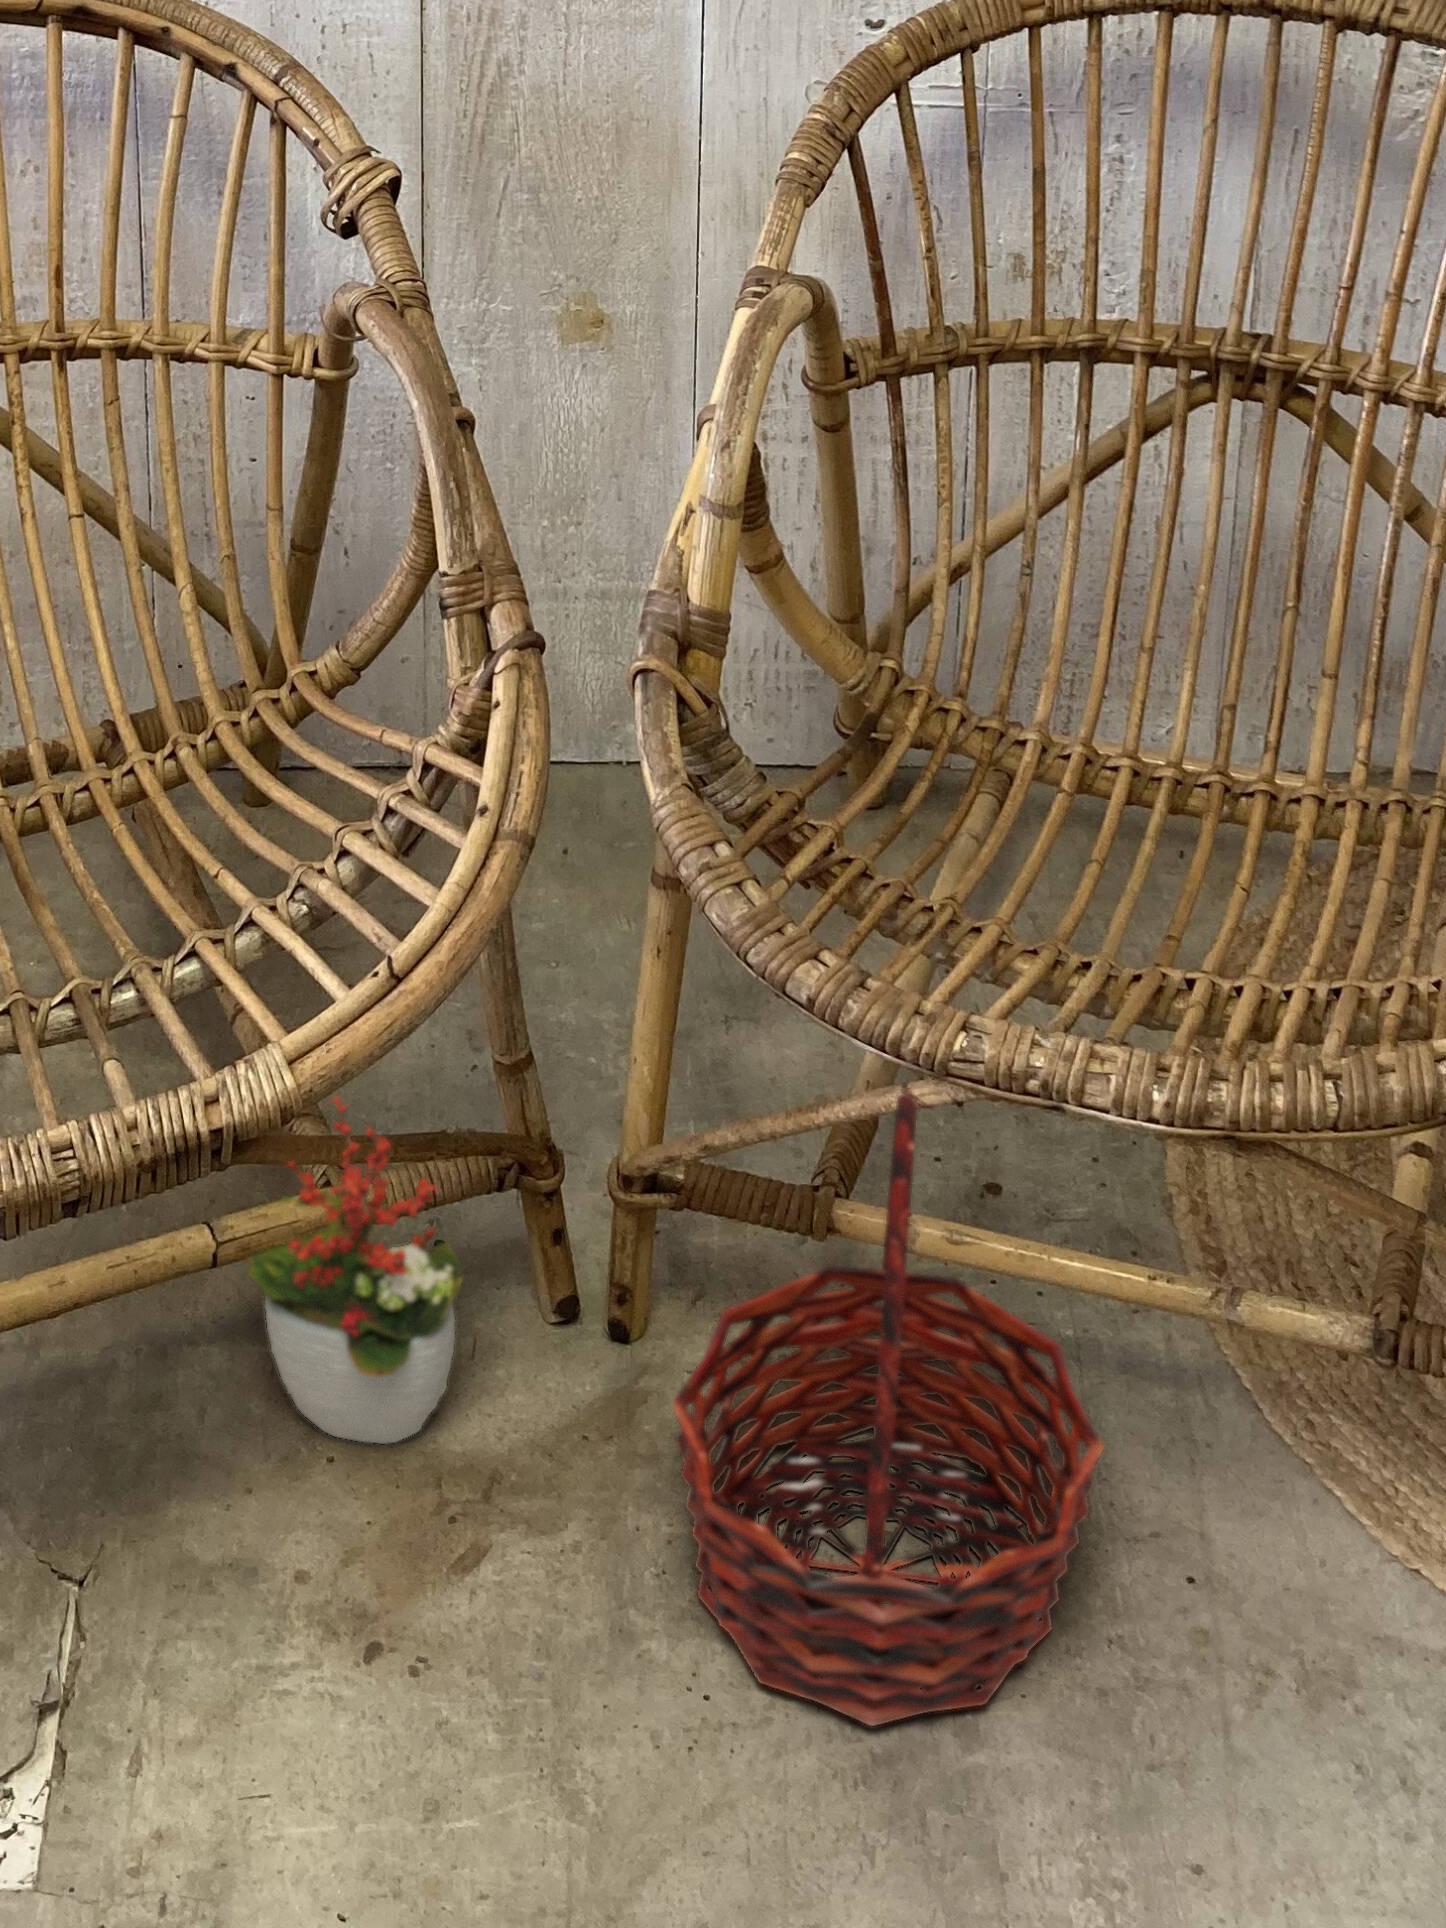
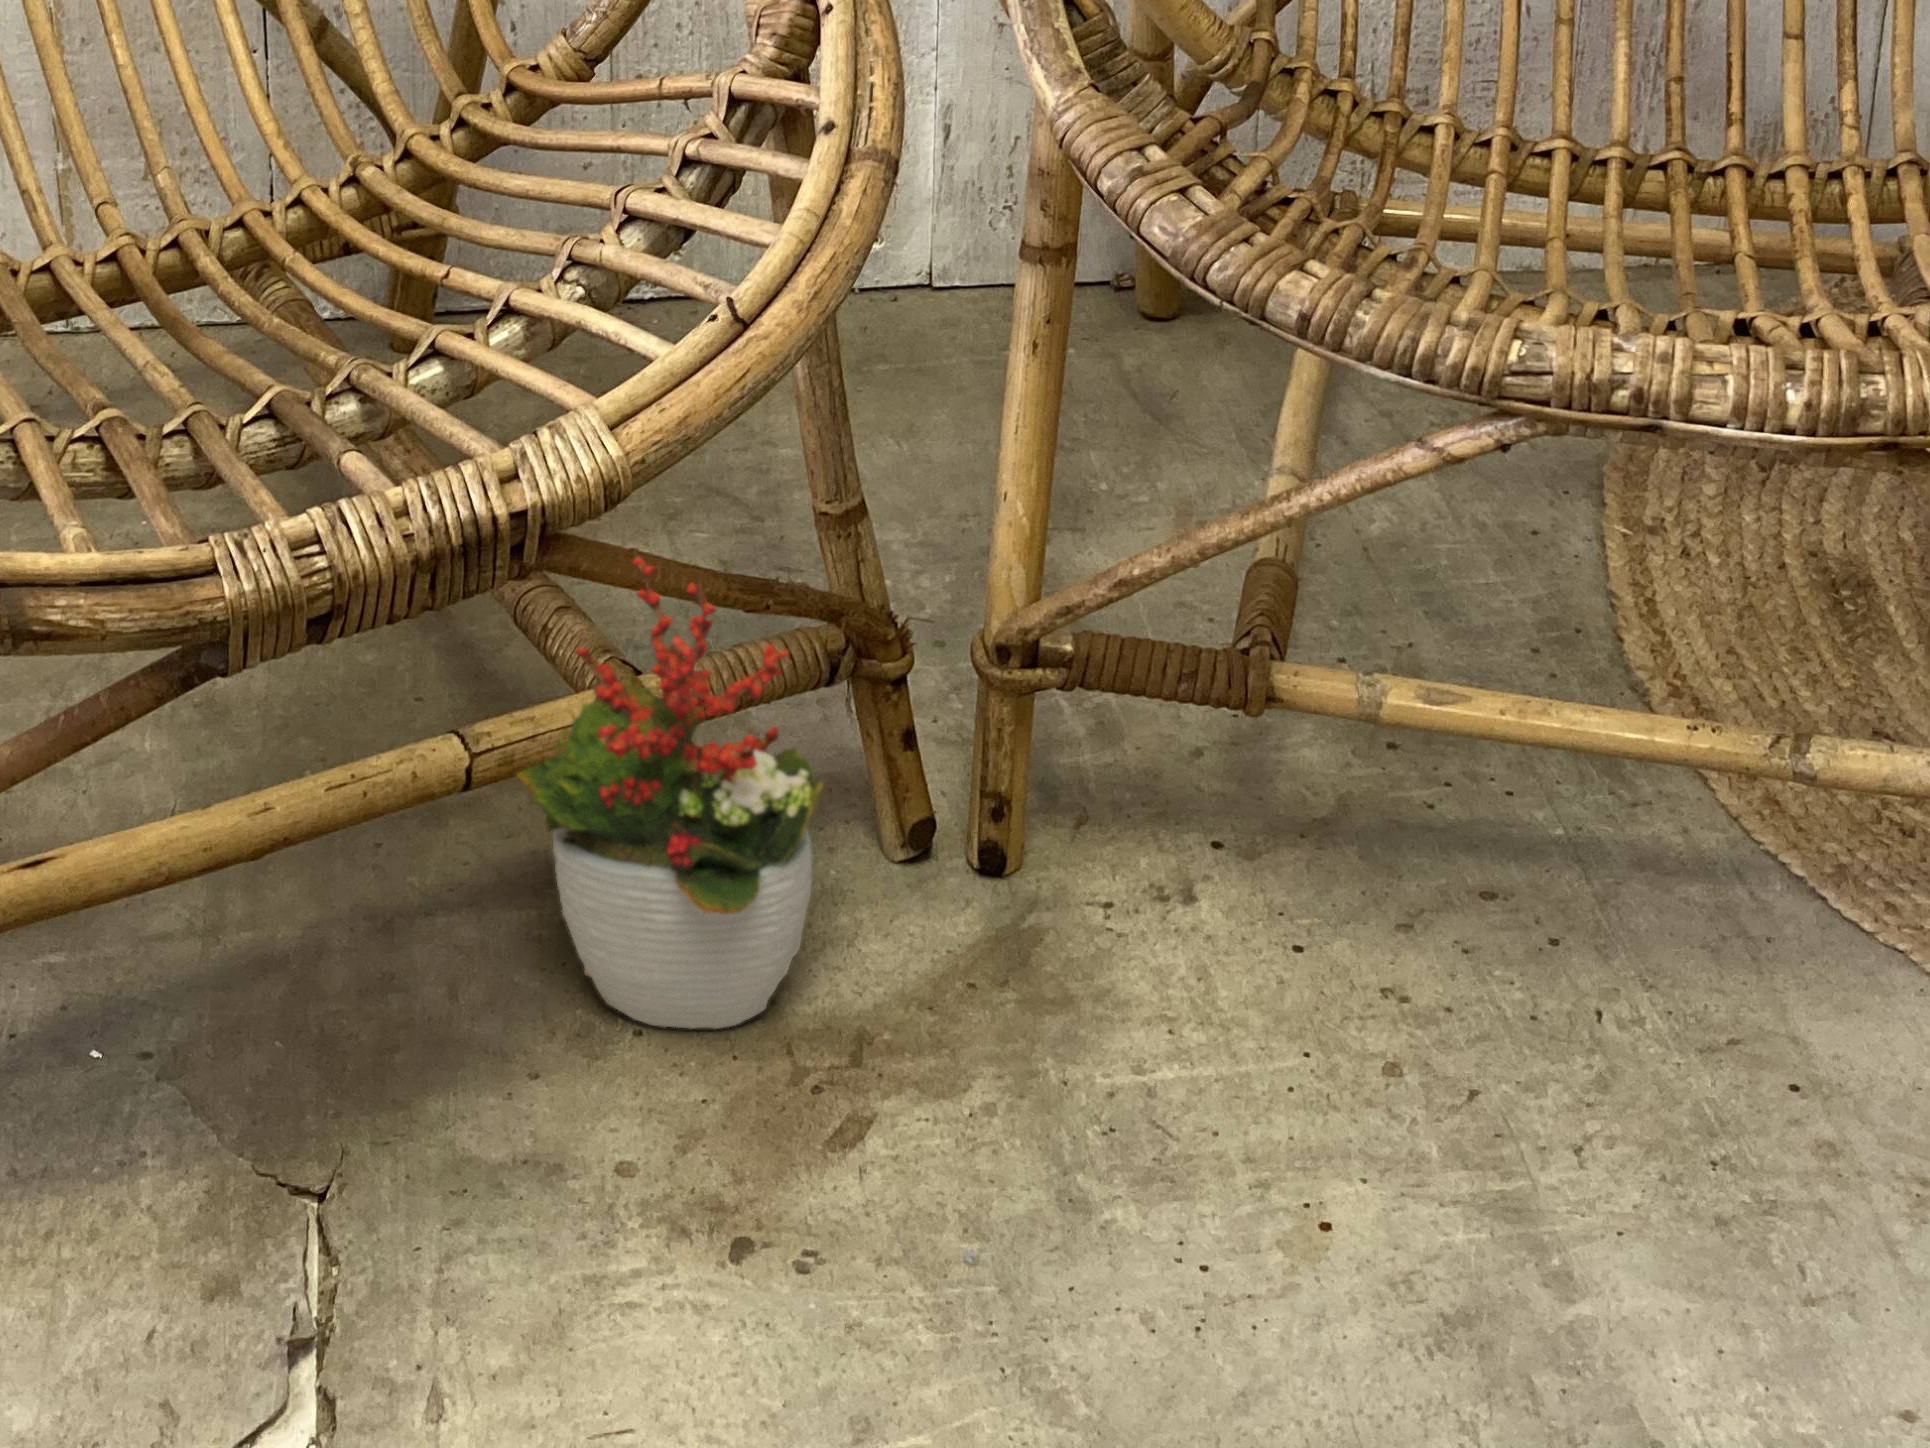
basket: present [672,1093,1104,1726] -> none [1125,452,1701,1295]

